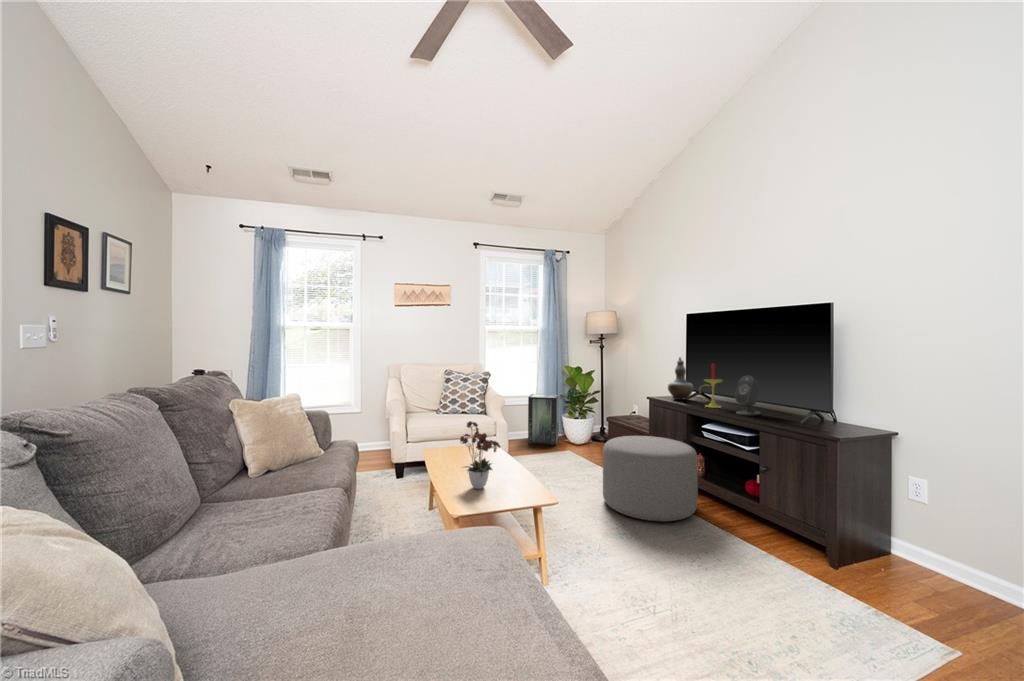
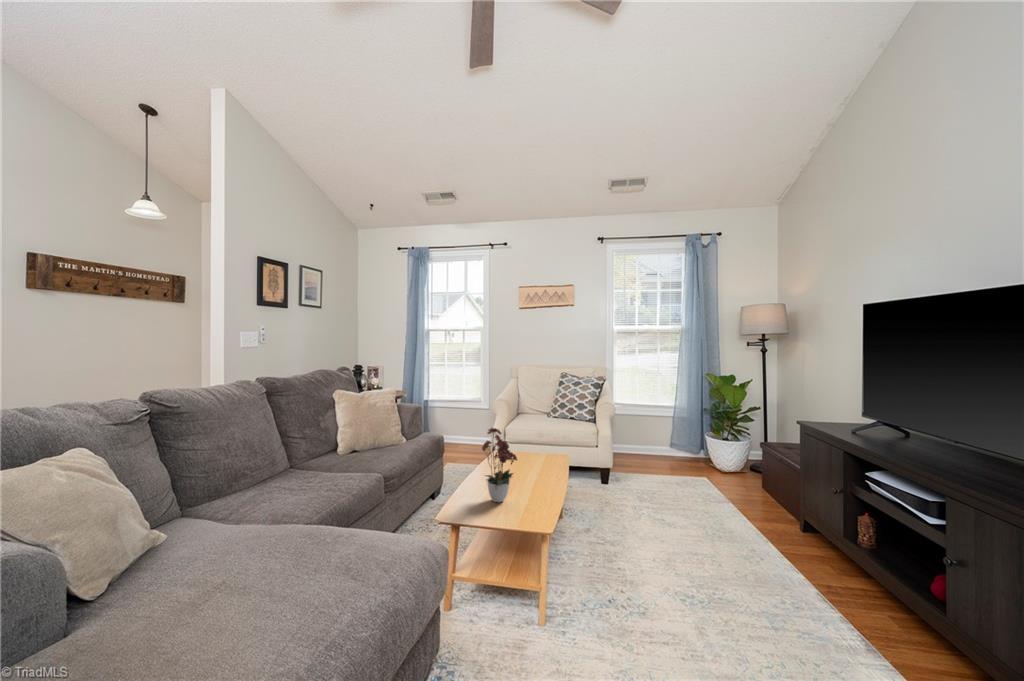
decorative vase: present [668,357,694,399] -> none [825,367,870,430]
candle: present [705,364,722,408] -> none [866,378,912,449]
speaker: present [735,376,761,415] -> none [923,402,983,470]
storage box: present [528,394,558,445] -> none [656,404,699,466]
ottoman: present [603,436,698,521] -> none [695,469,843,606]

